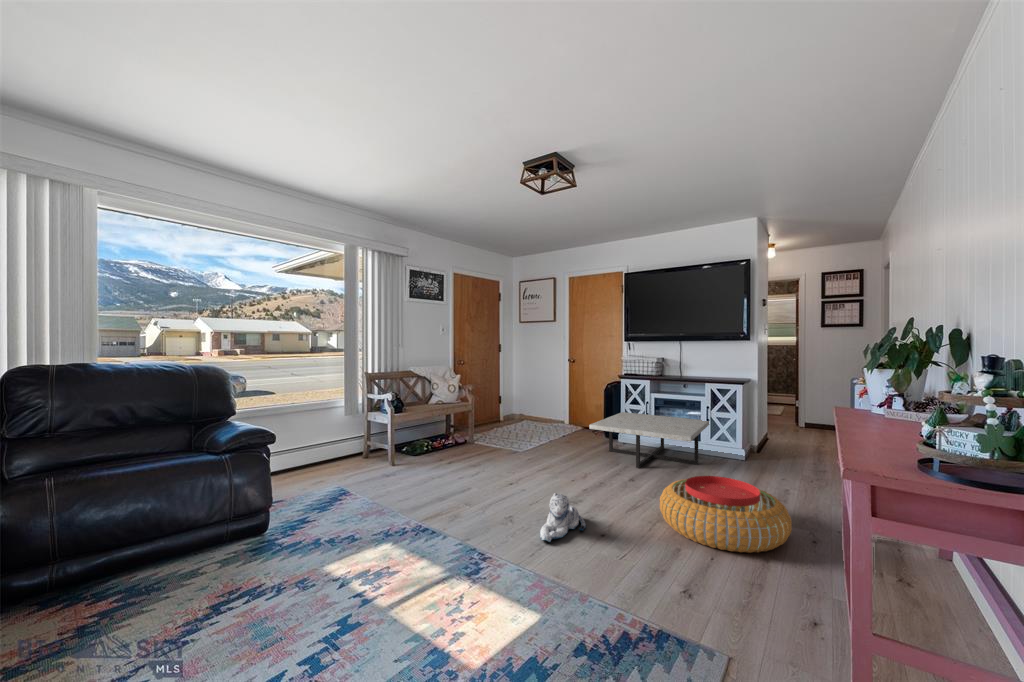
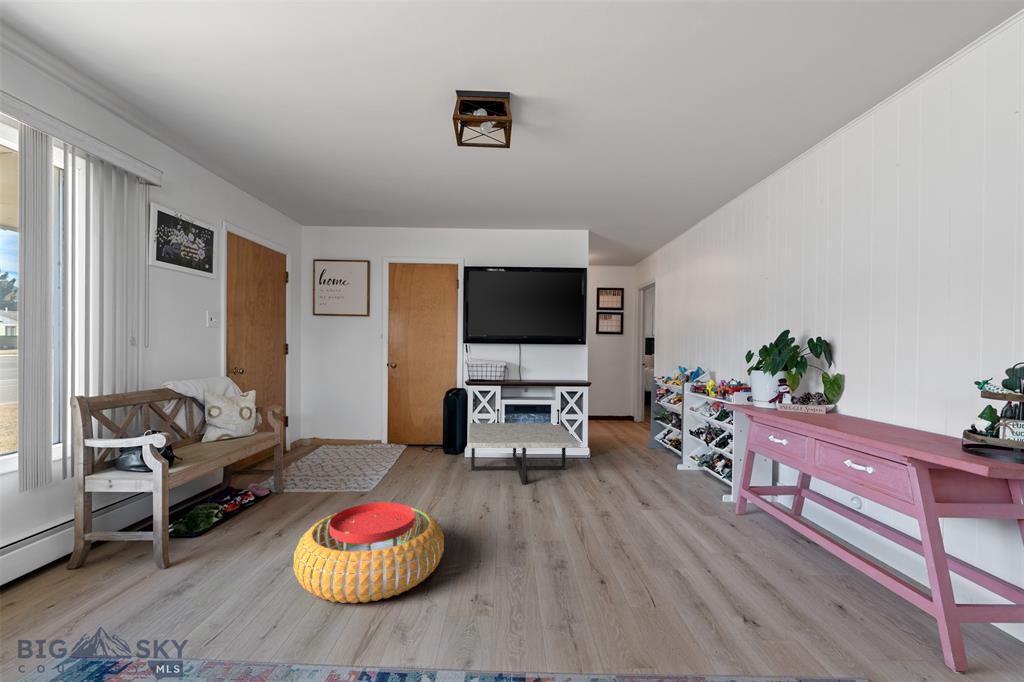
pouf: present [660,476,792,553] -> present [293,503,444,603]
plush toy: present [540,493,586,542] -> none [537,542,584,614]

